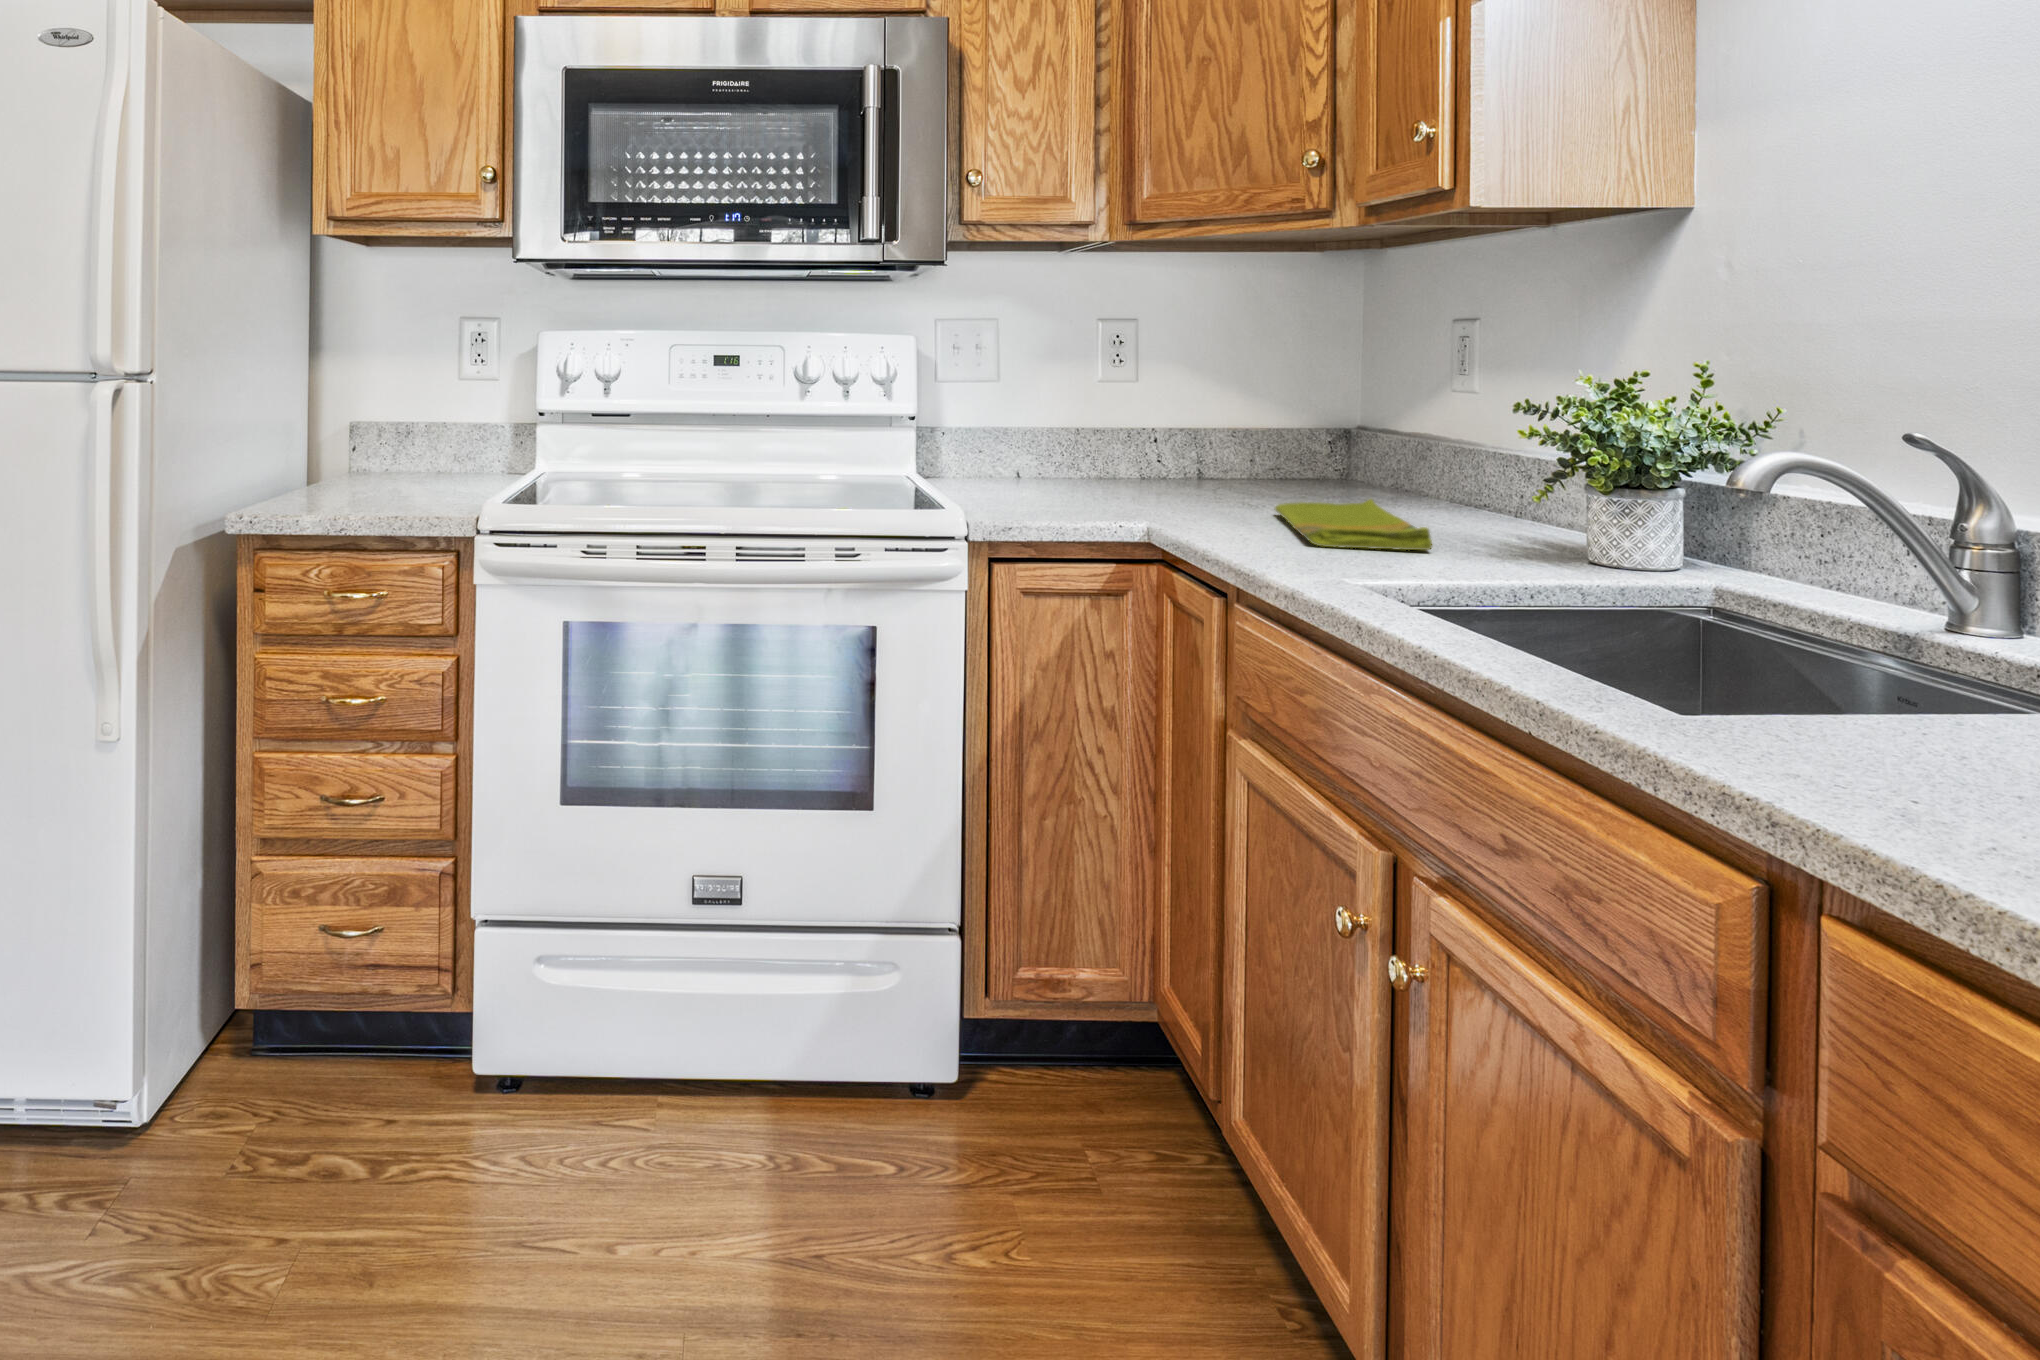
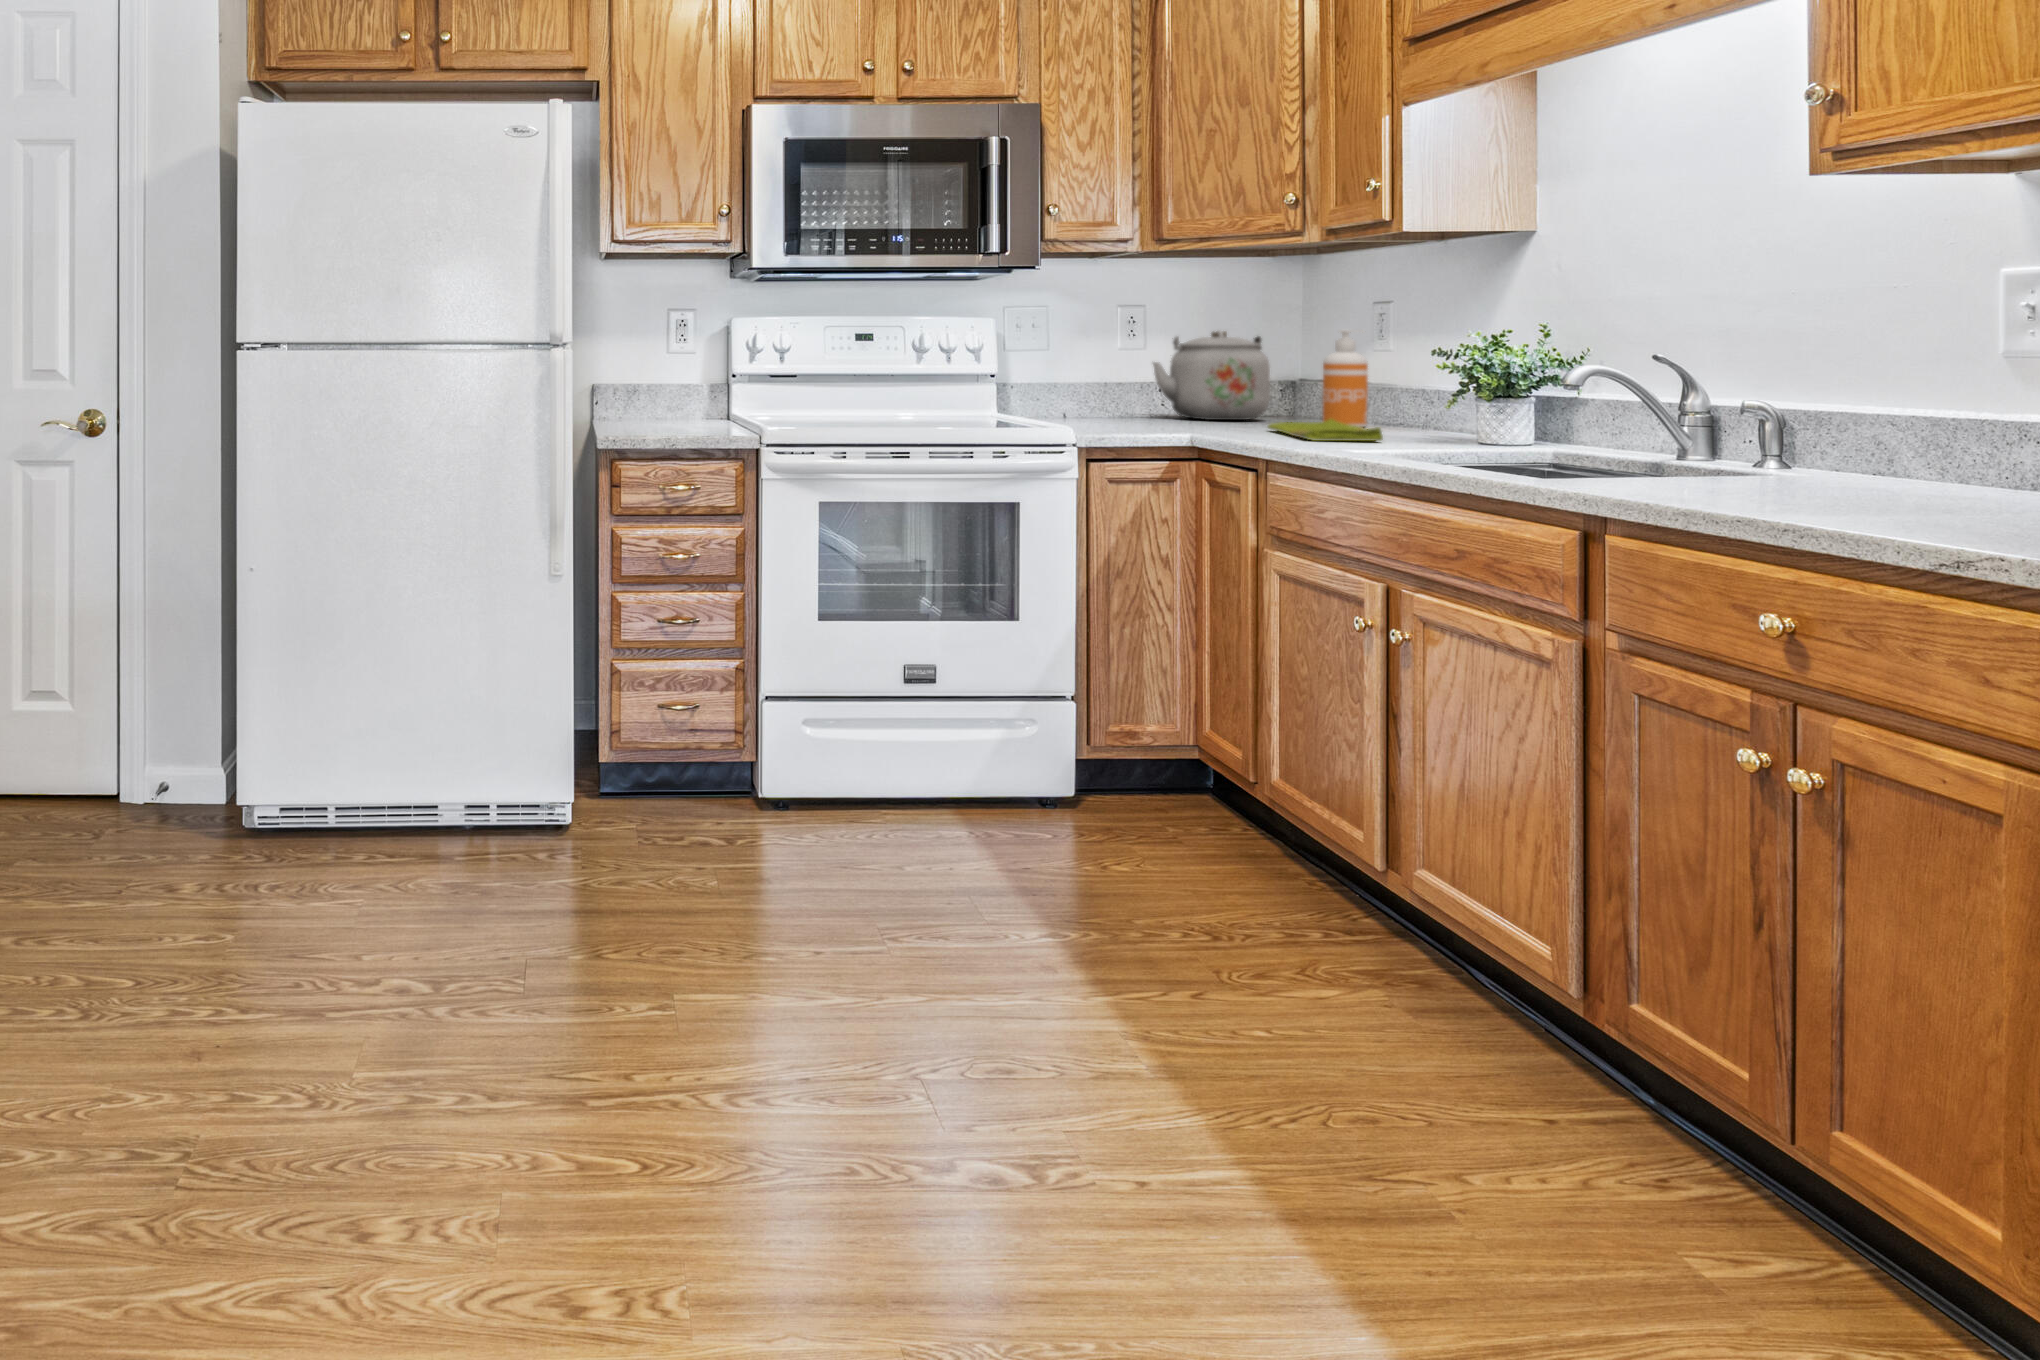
kettle: none [1138,356,1304,487] -> present [1153,331,1270,420]
soap dispenser: none [1372,360,1436,506] -> present [1322,330,1368,427]

